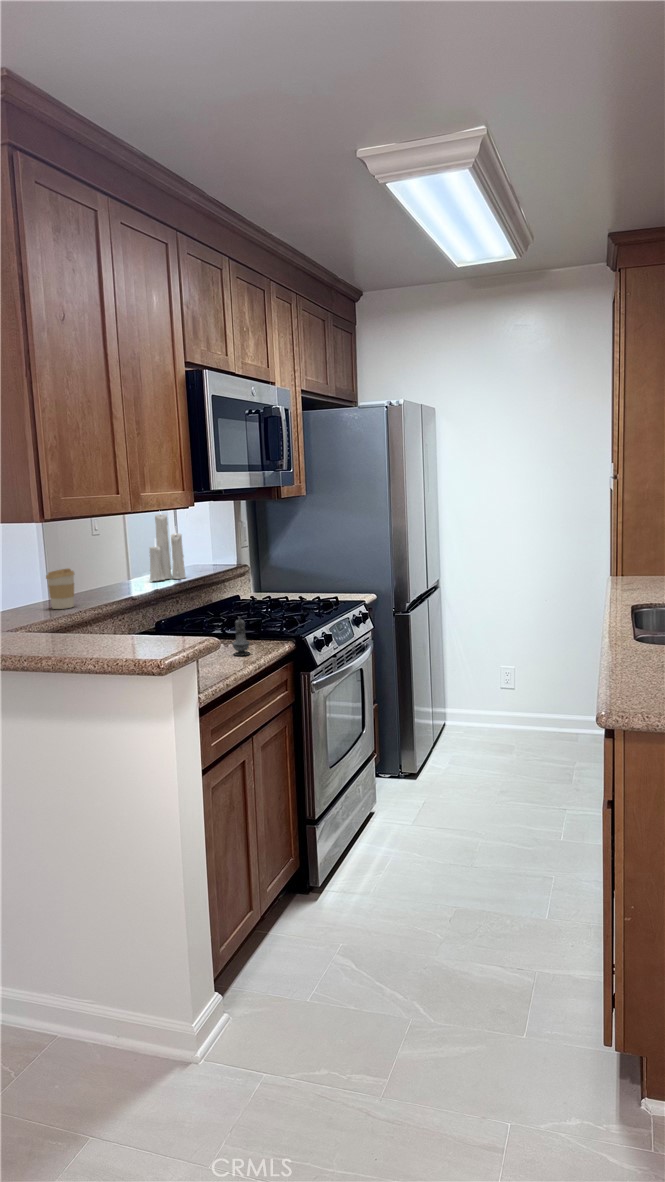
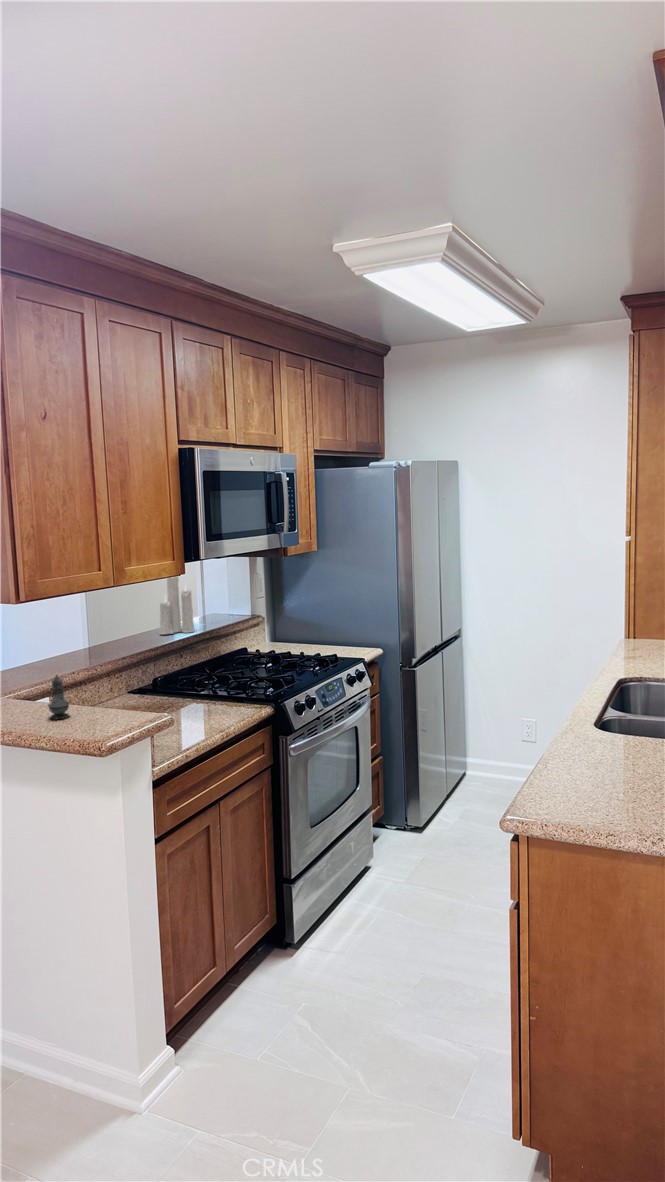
coffee cup: present [46,568,74,609] -> none [47,629,74,667]
salt shaker: present [232,617,250,656] -> present [48,675,70,719]

